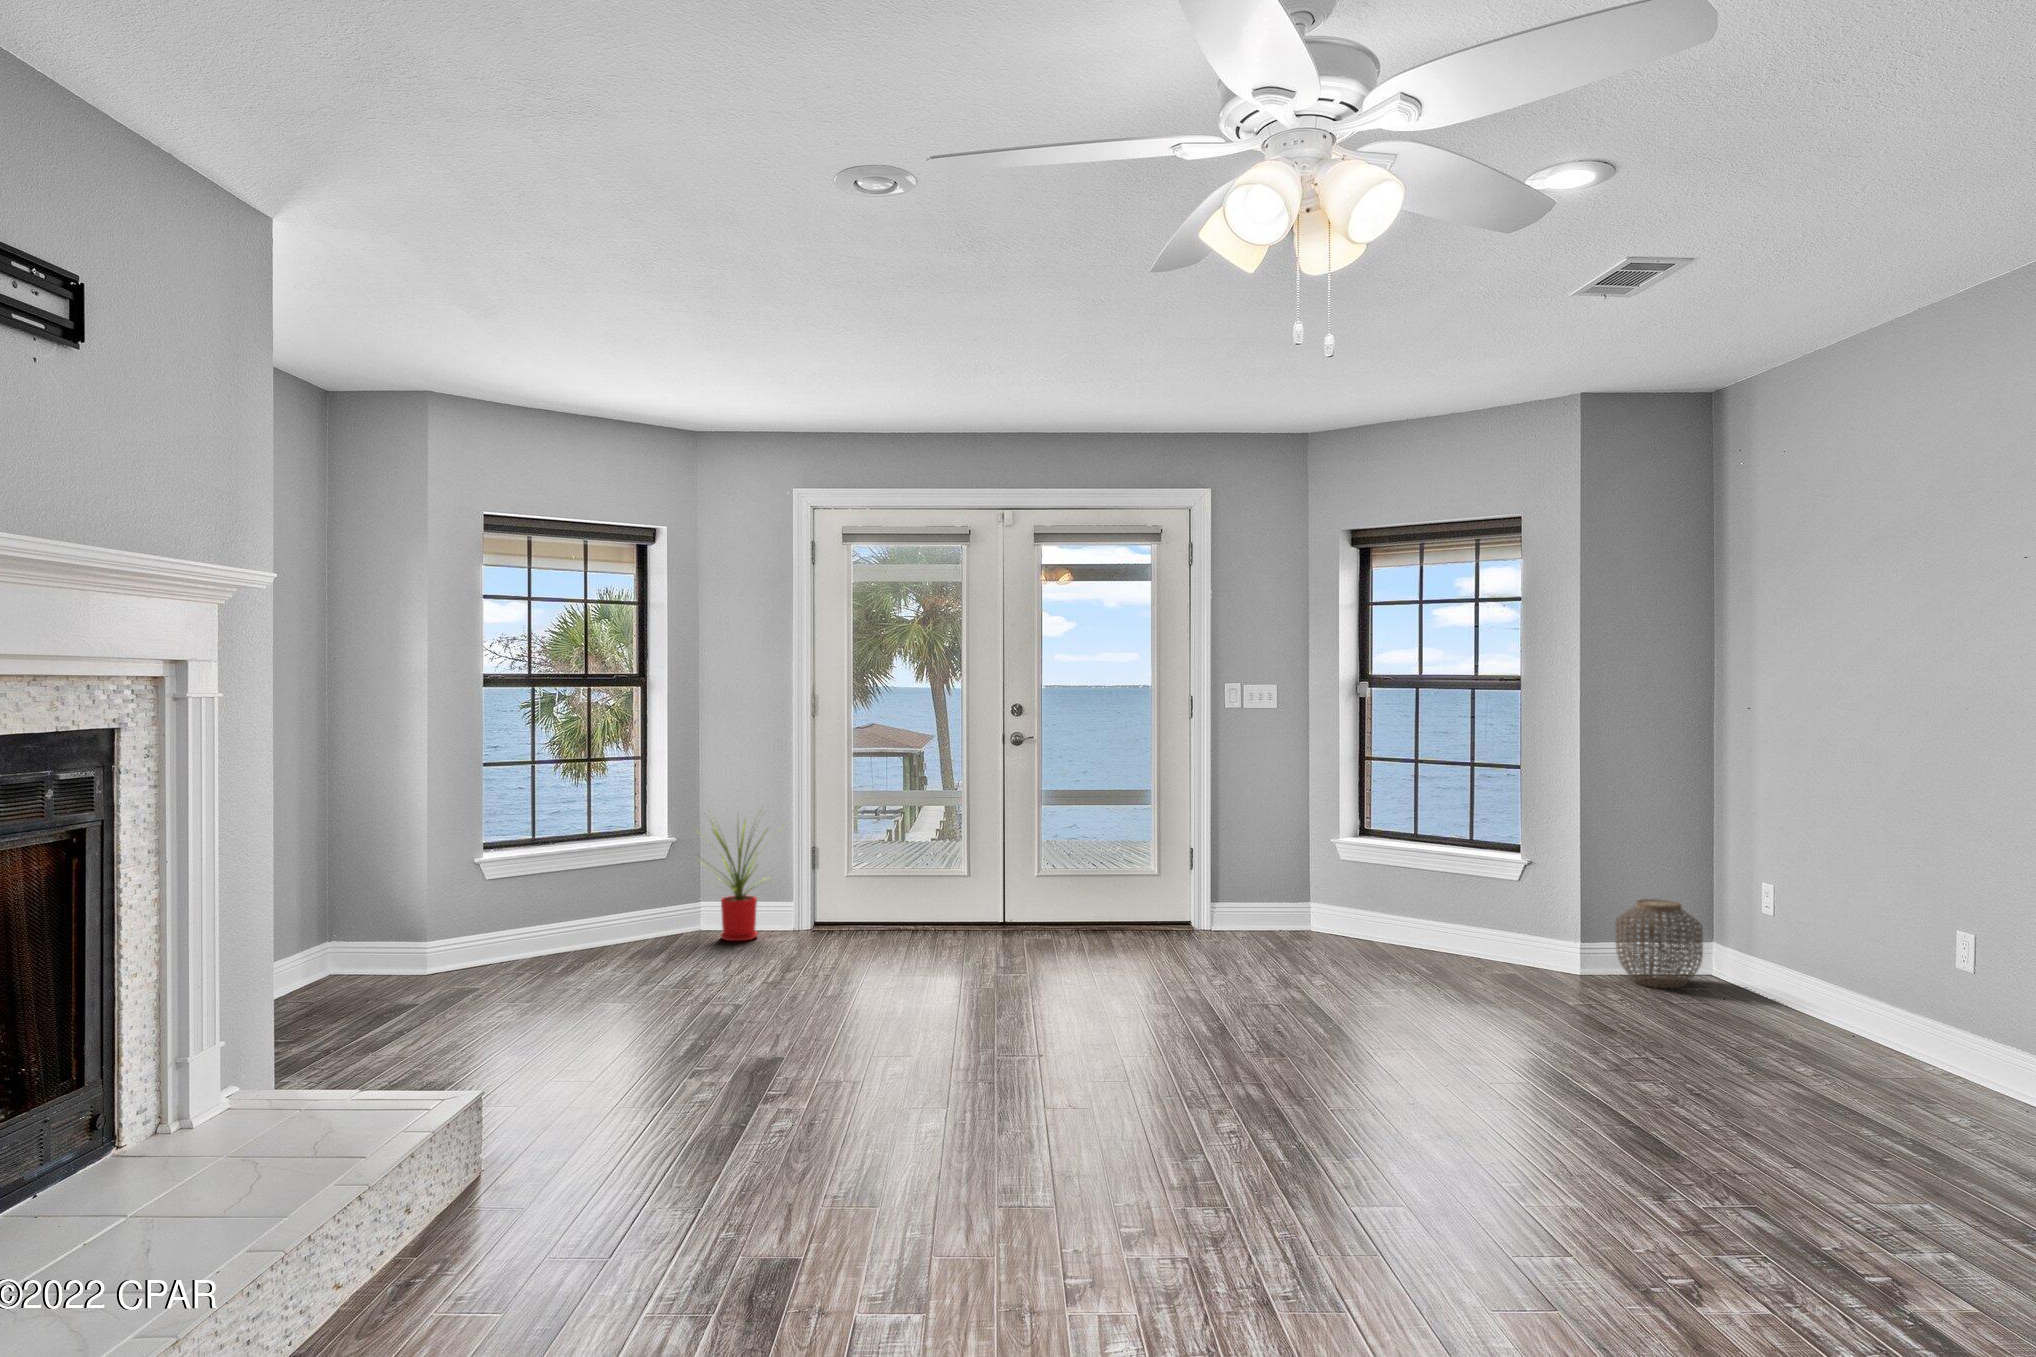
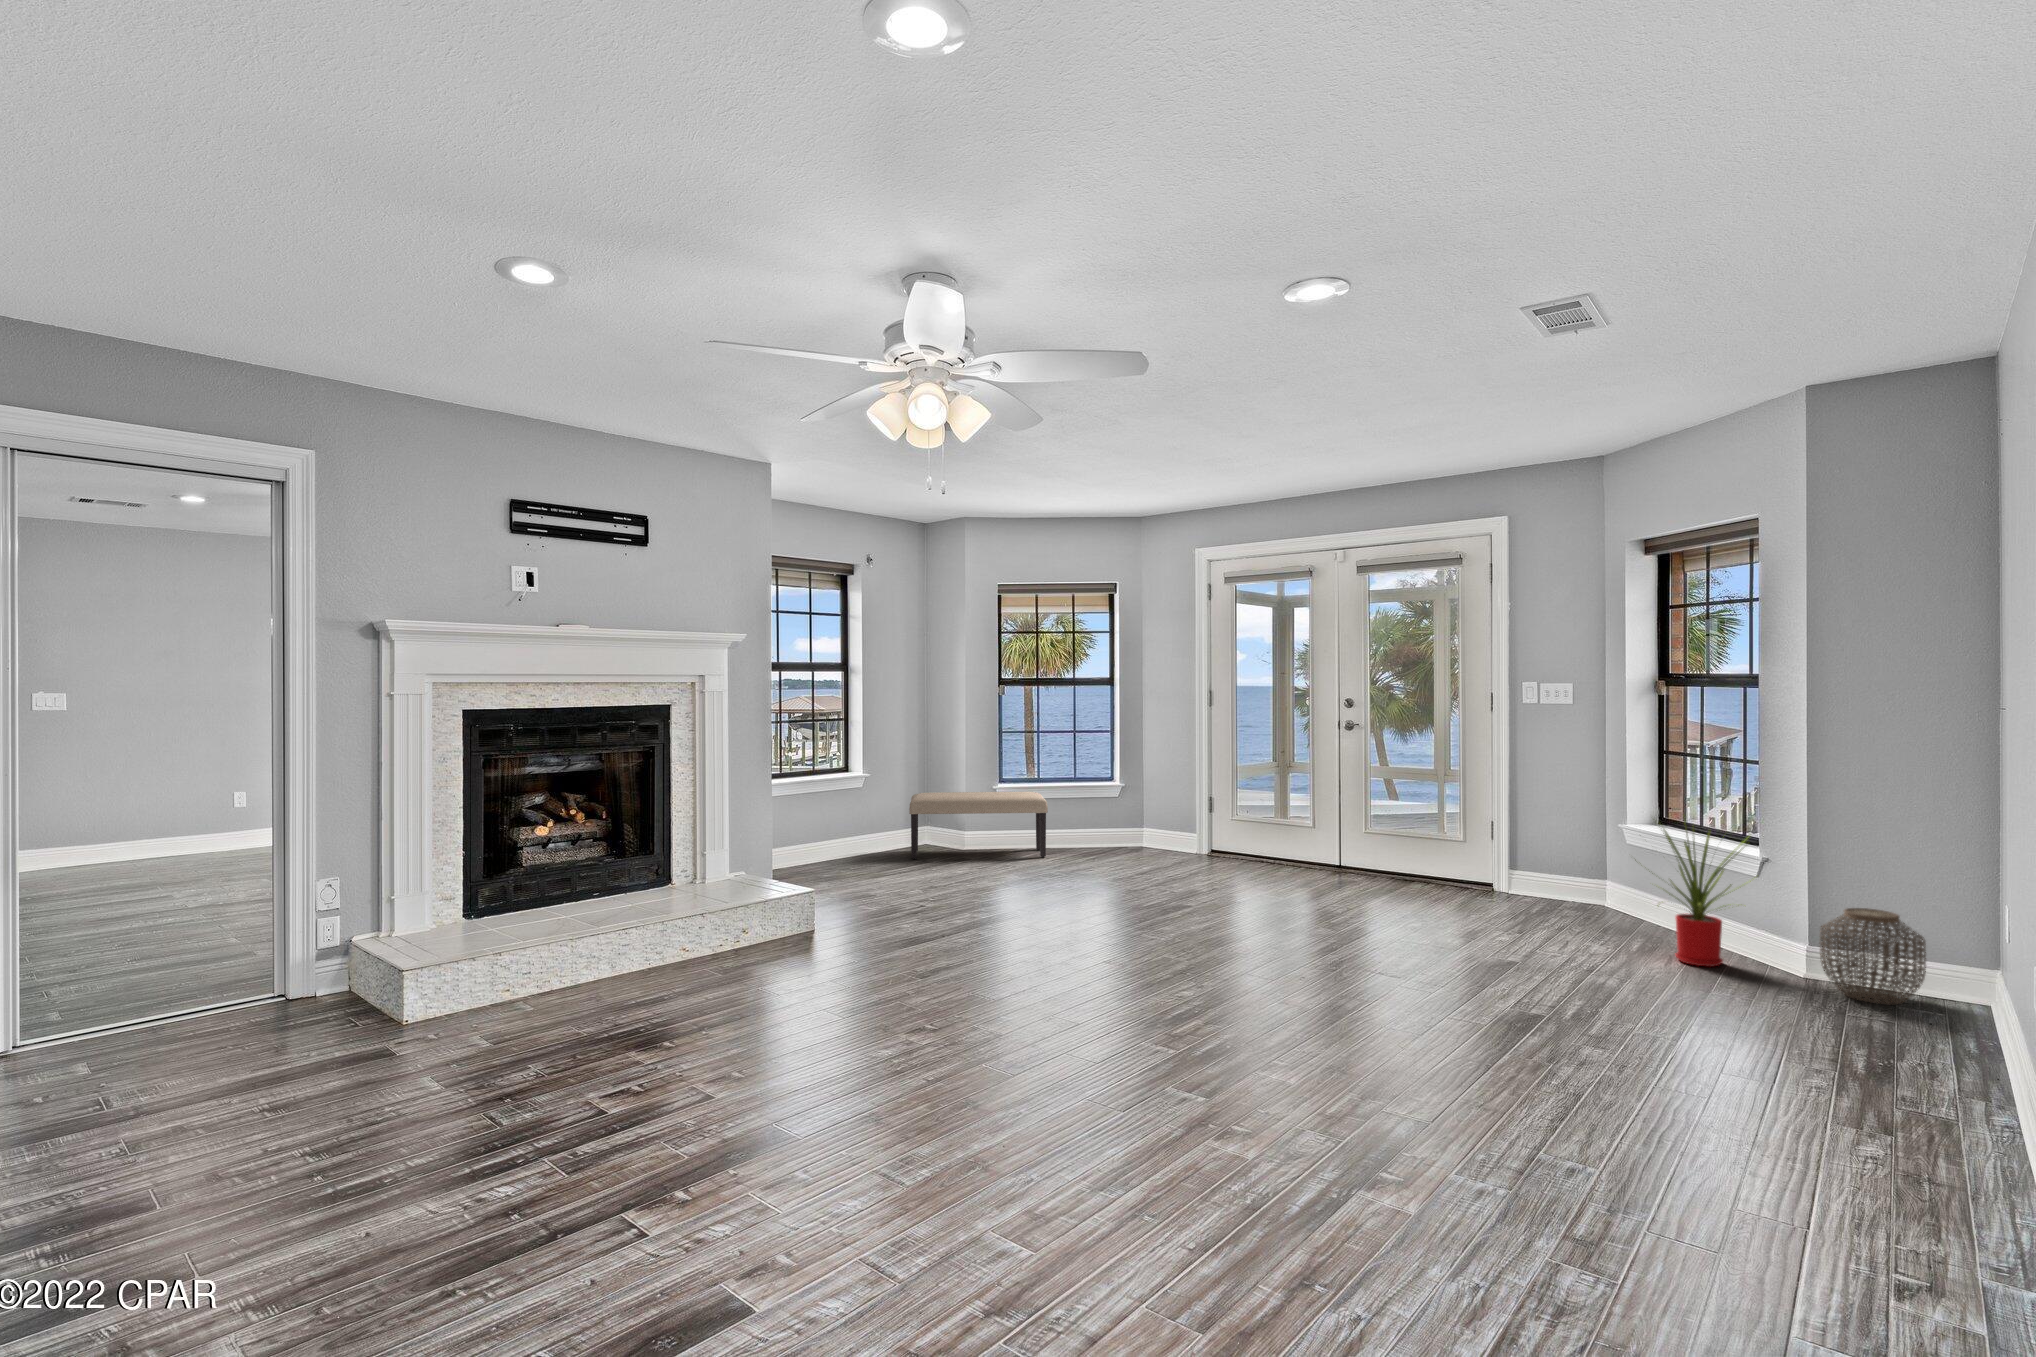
house plant: present [701,821,765,941] -> present [1652,829,1751,966]
bench: none [341,862,602,1000] -> present [909,792,1048,859]

